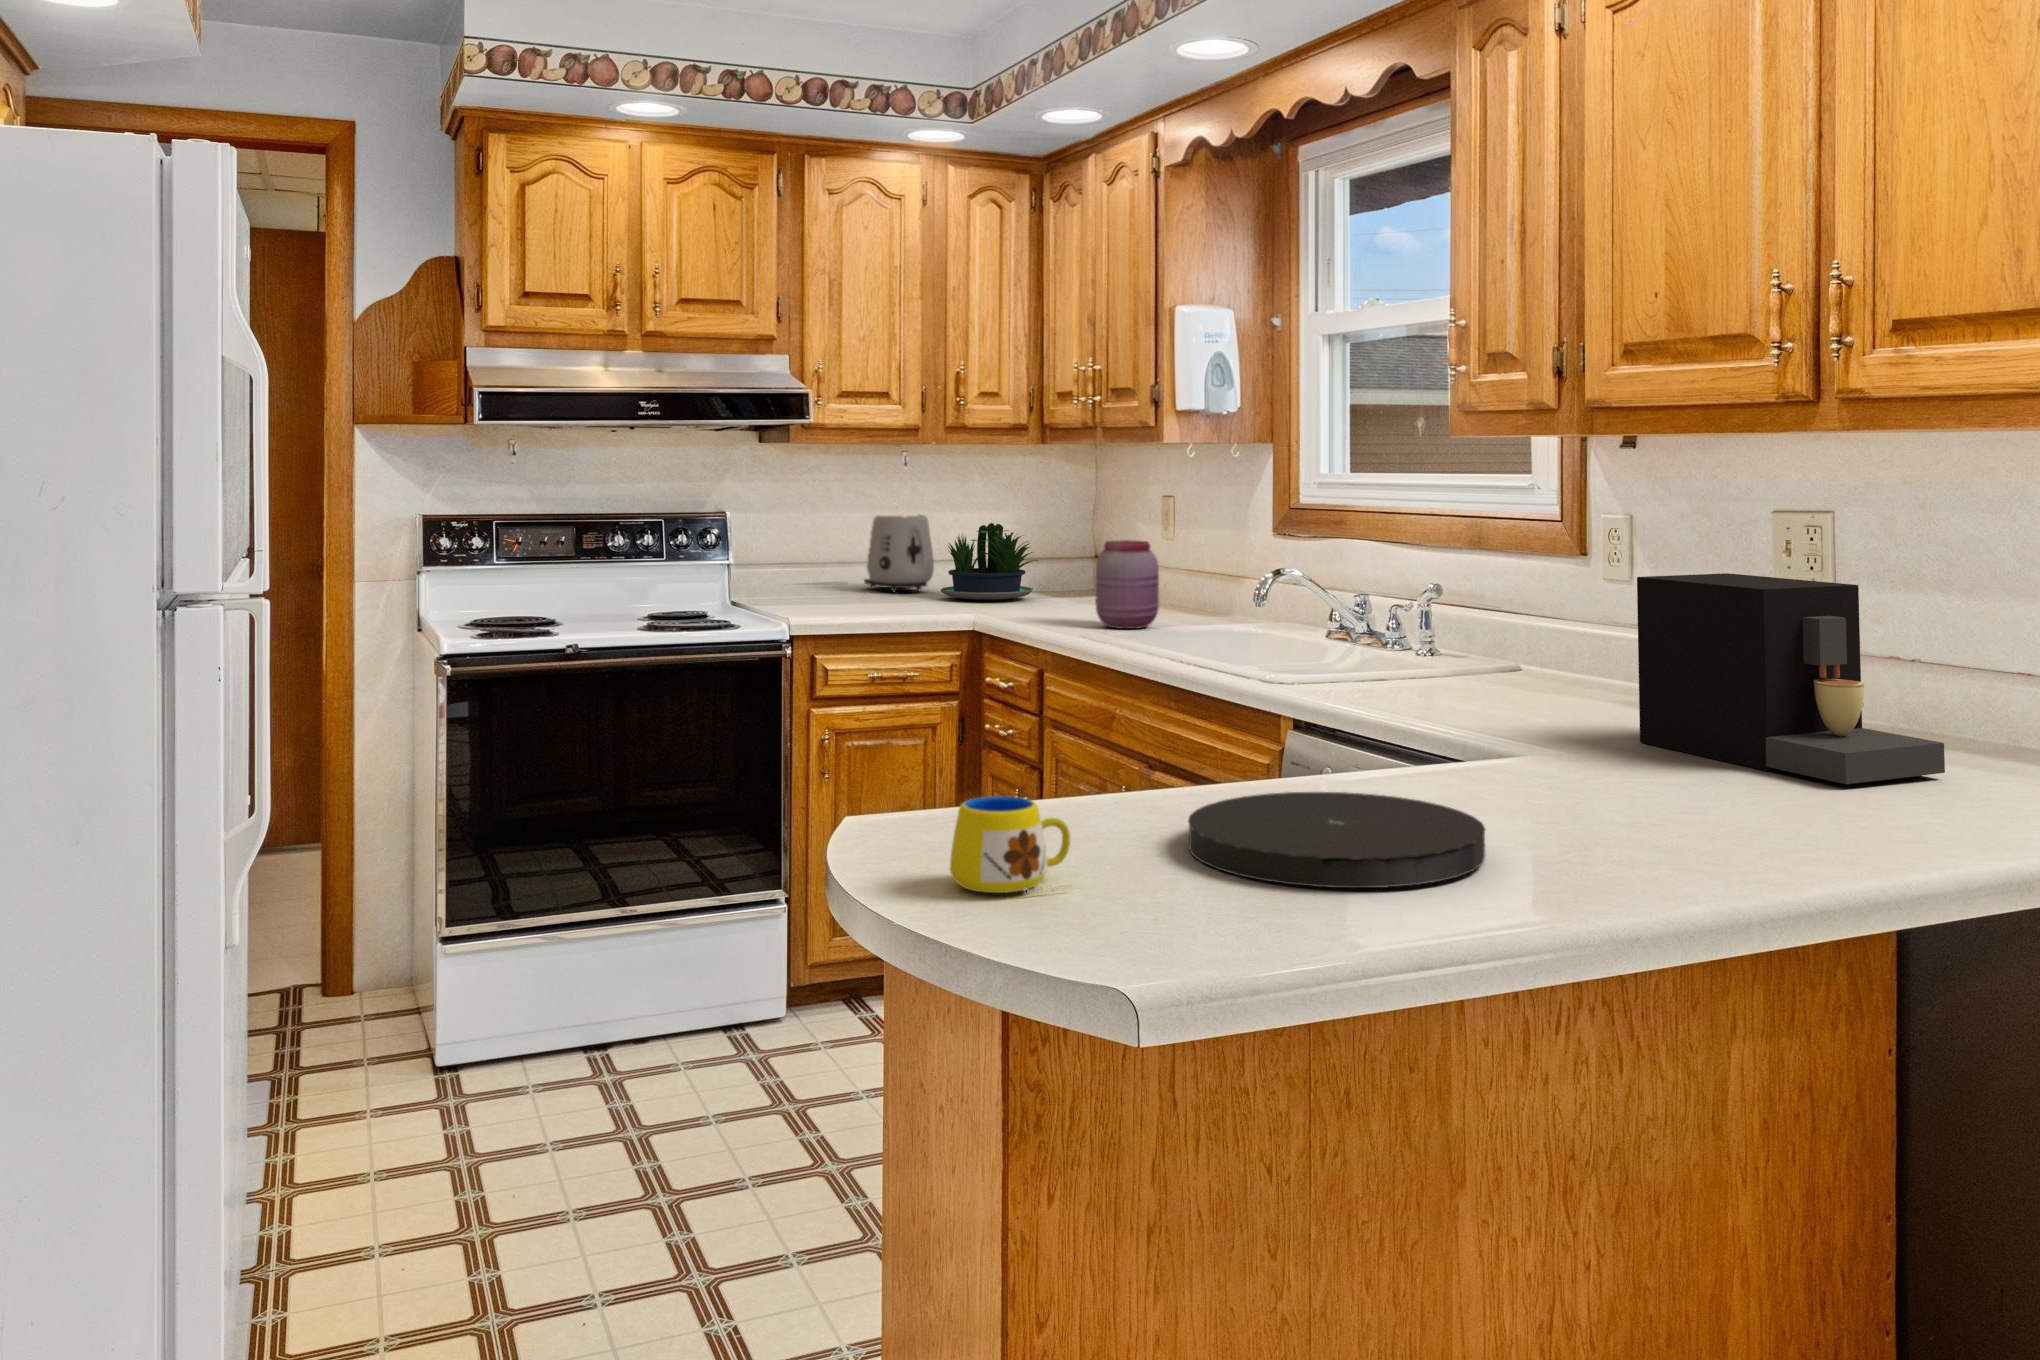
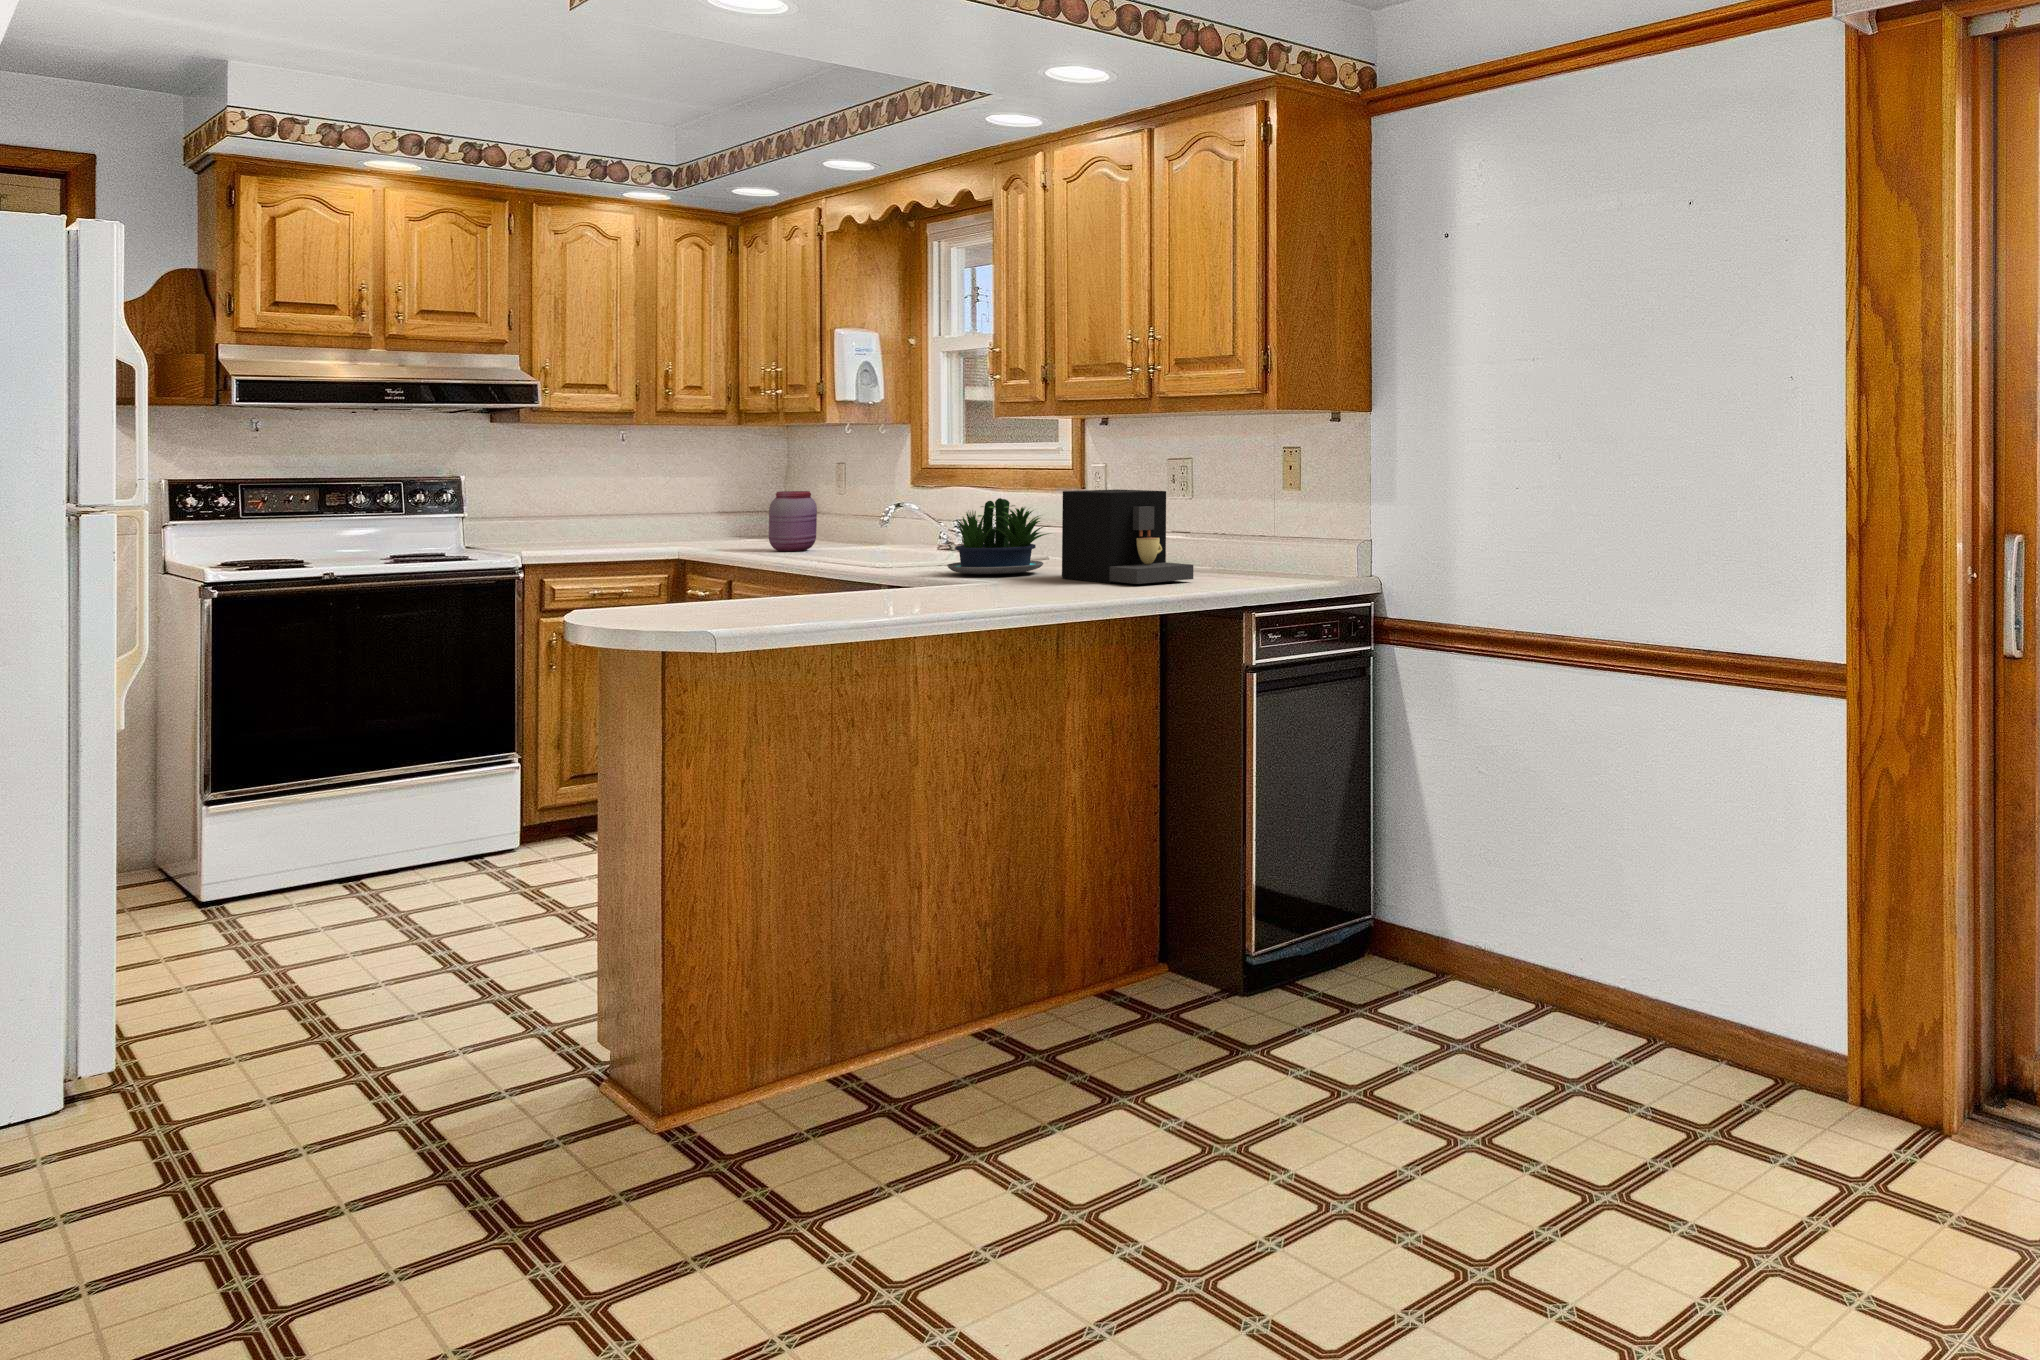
toaster: present [864,515,934,593] -> none [575,480,642,540]
potted plant: present [940,523,1037,600] -> present [947,498,1049,574]
plate: present [1188,792,1486,888] -> none [773,589,922,616]
mug: present [950,796,1071,894] -> none [642,584,706,624]

